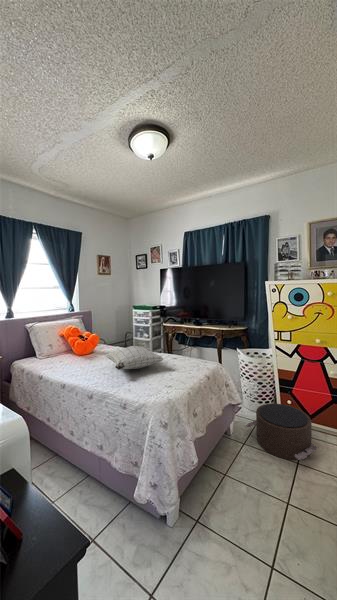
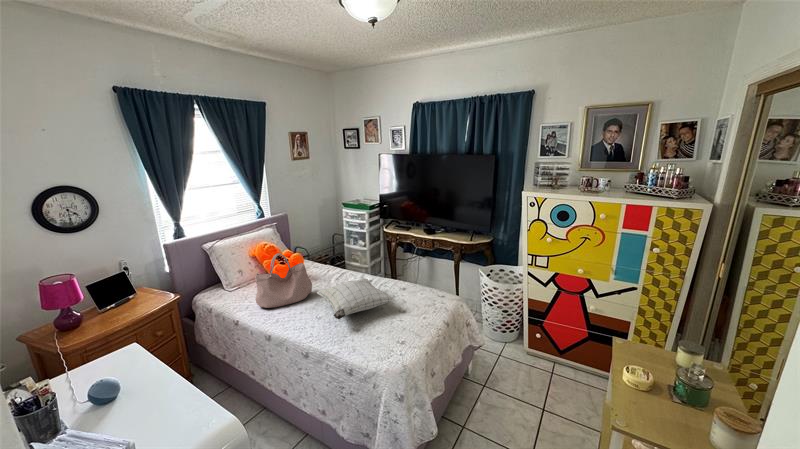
handbag: none [58,326,103,368] -> present [255,253,312,308]
pouf: present [246,403,318,460] -> none [487,339,568,409]

